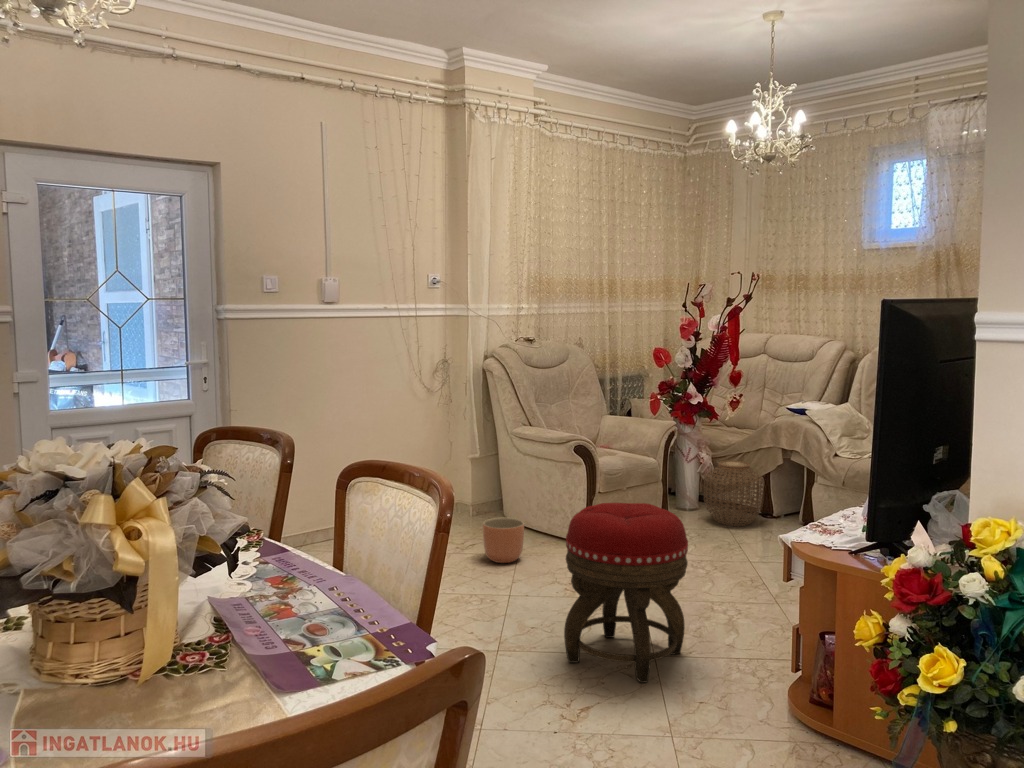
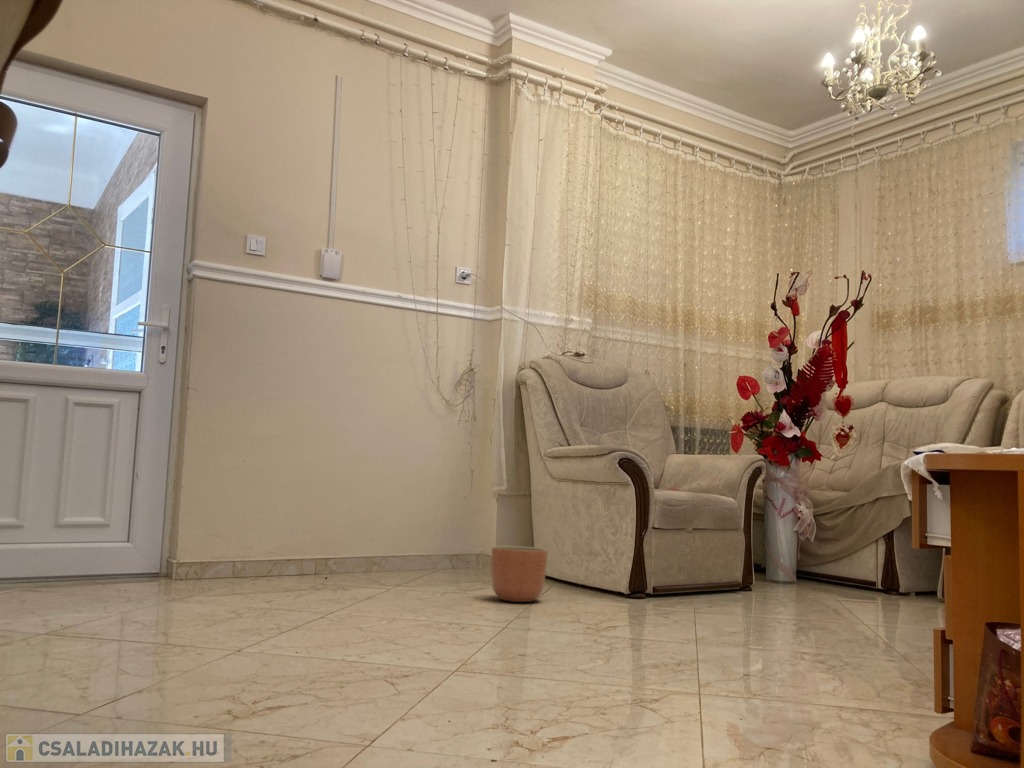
woven basket: present [704,461,764,526] -> none [801,515,885,601]
footstool: present [564,503,688,683] -> none [565,440,756,695]

